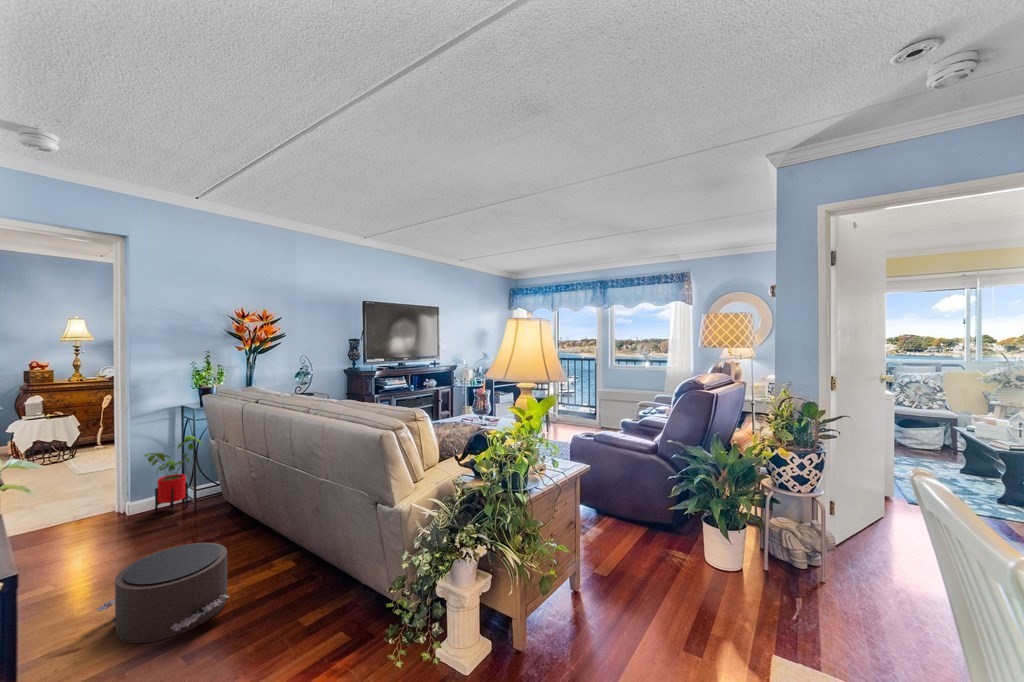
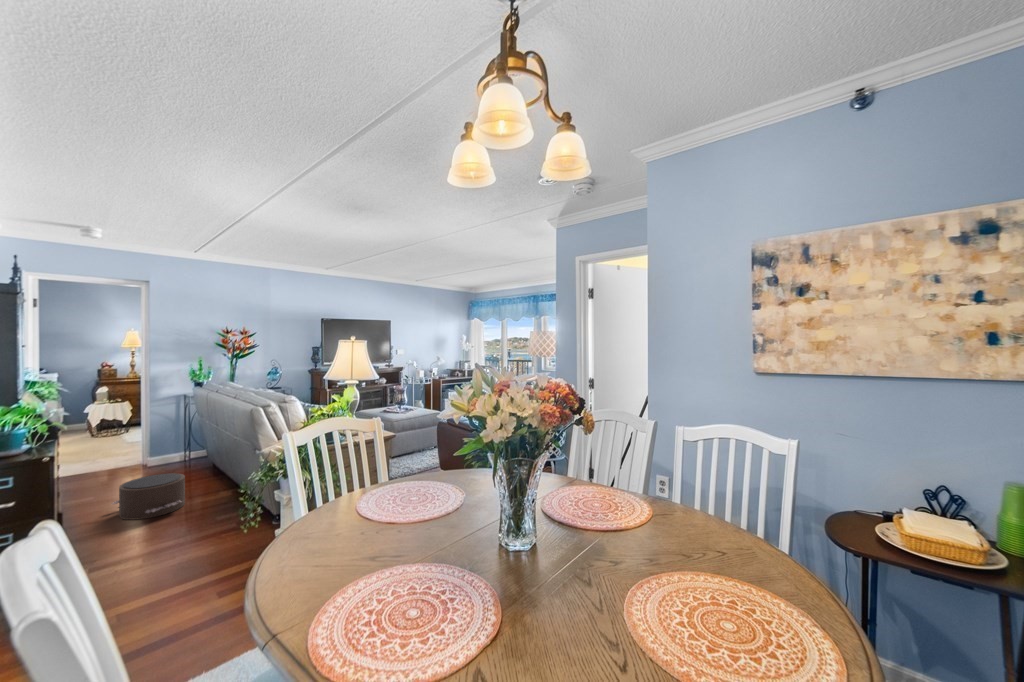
house plant: present [144,435,202,514] -> none [159,414,198,466]

